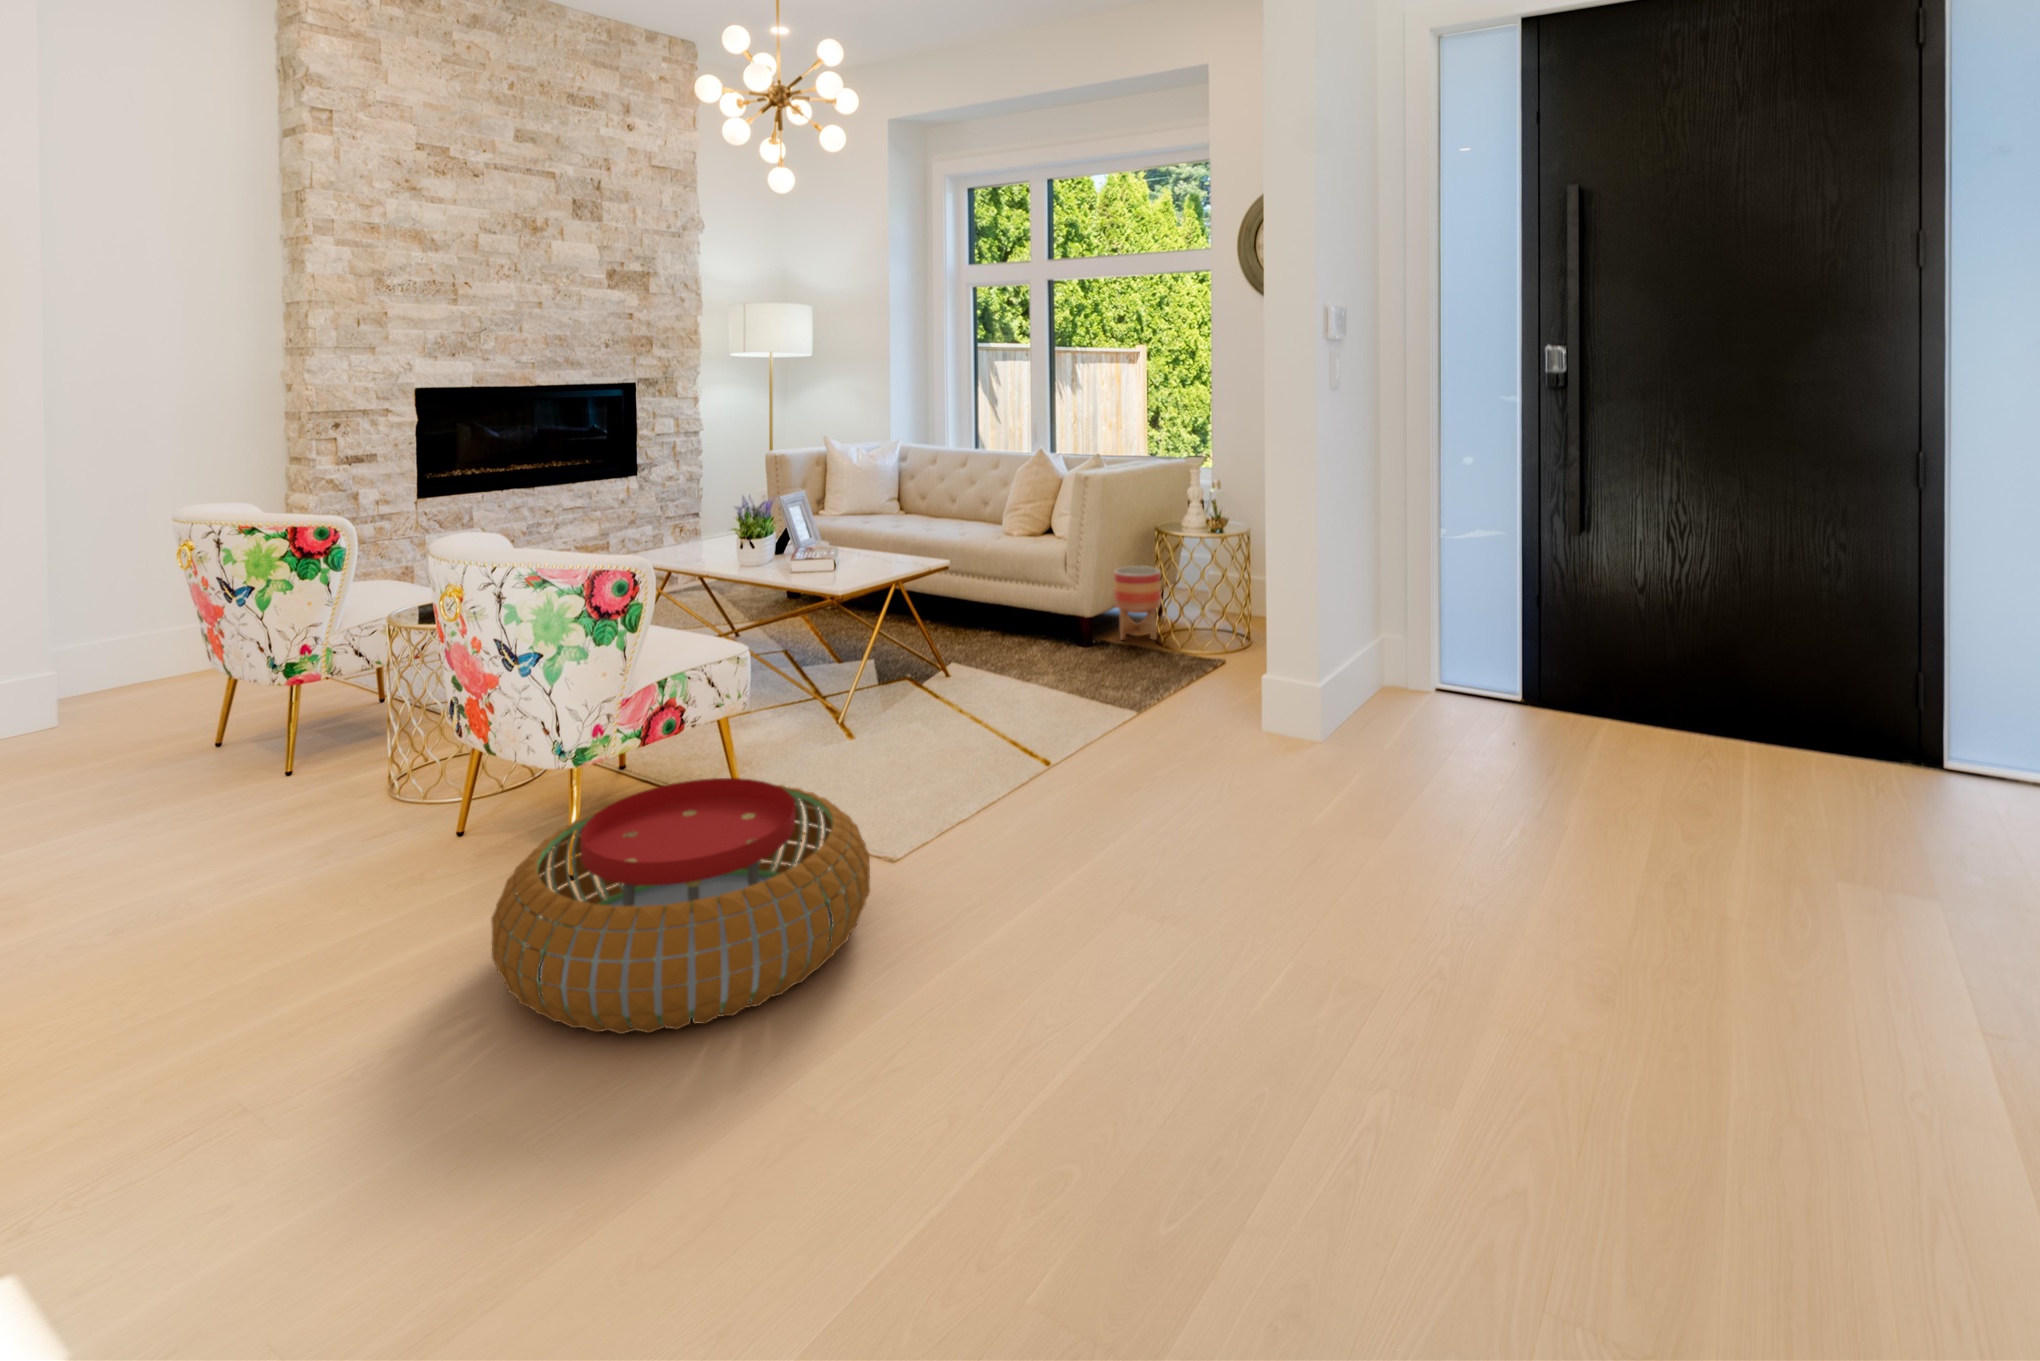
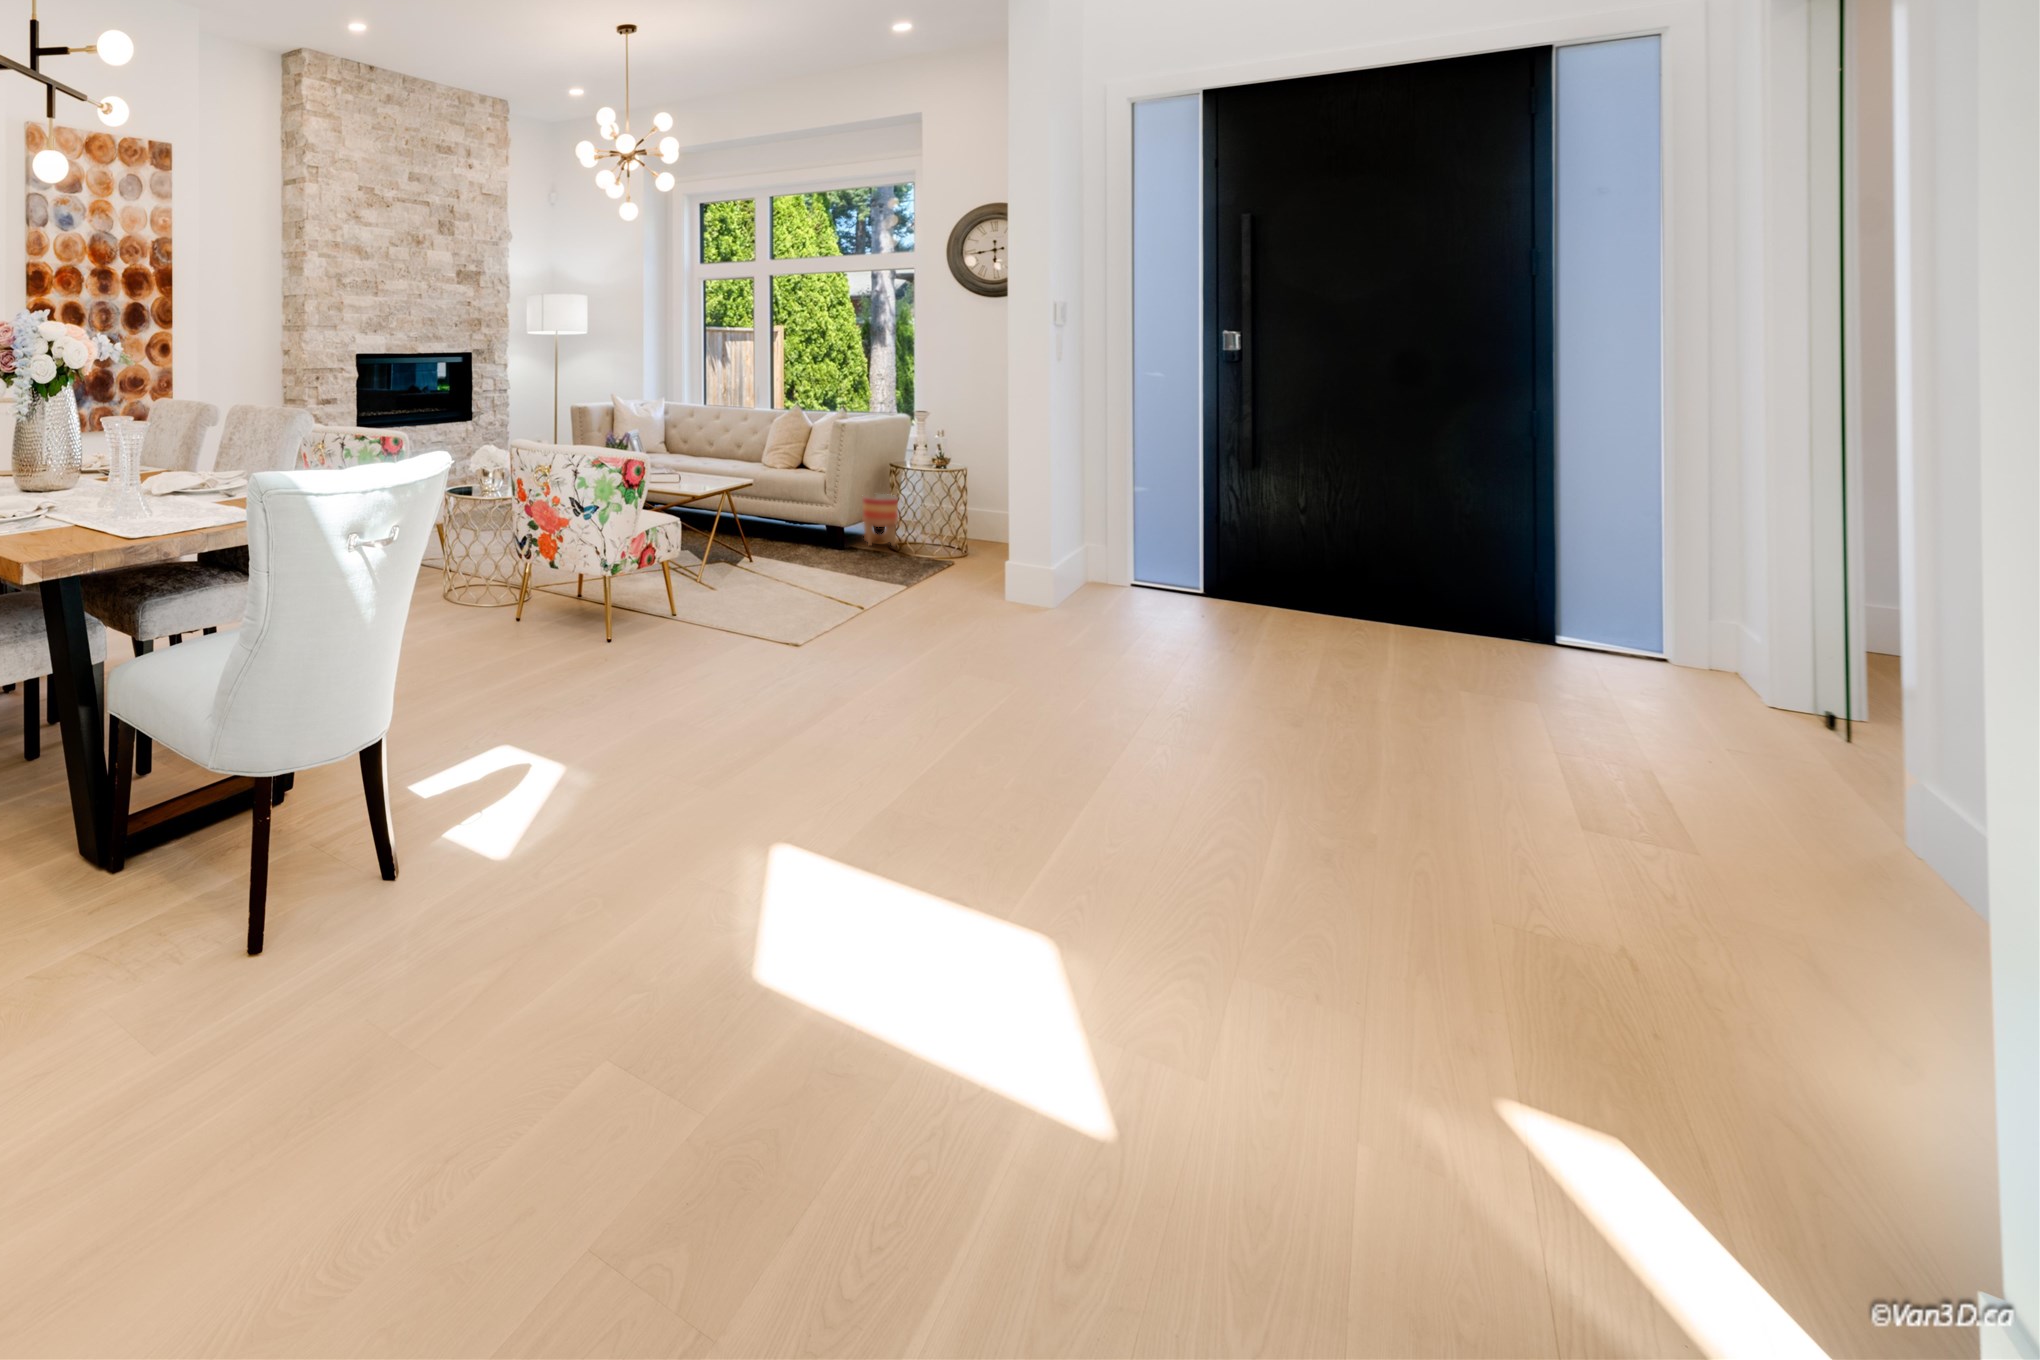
pouf: present [491,778,870,1034] -> none [622,578,819,685]

